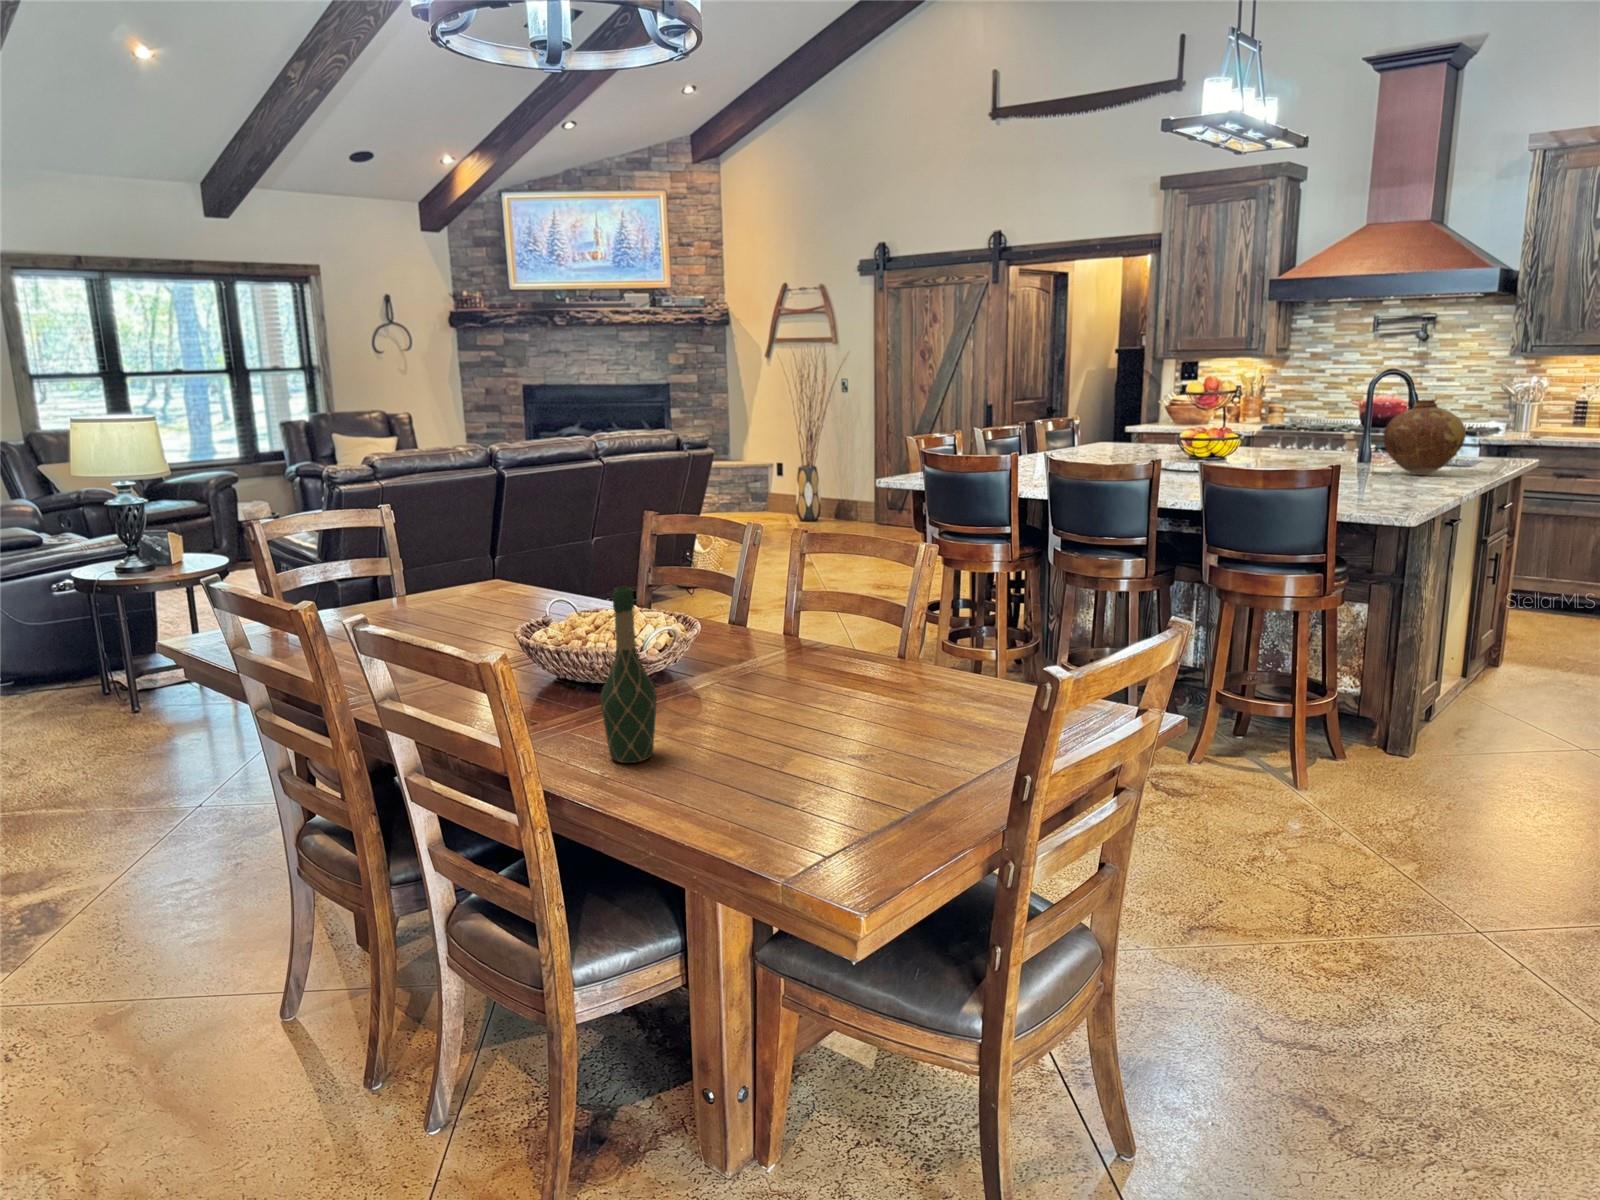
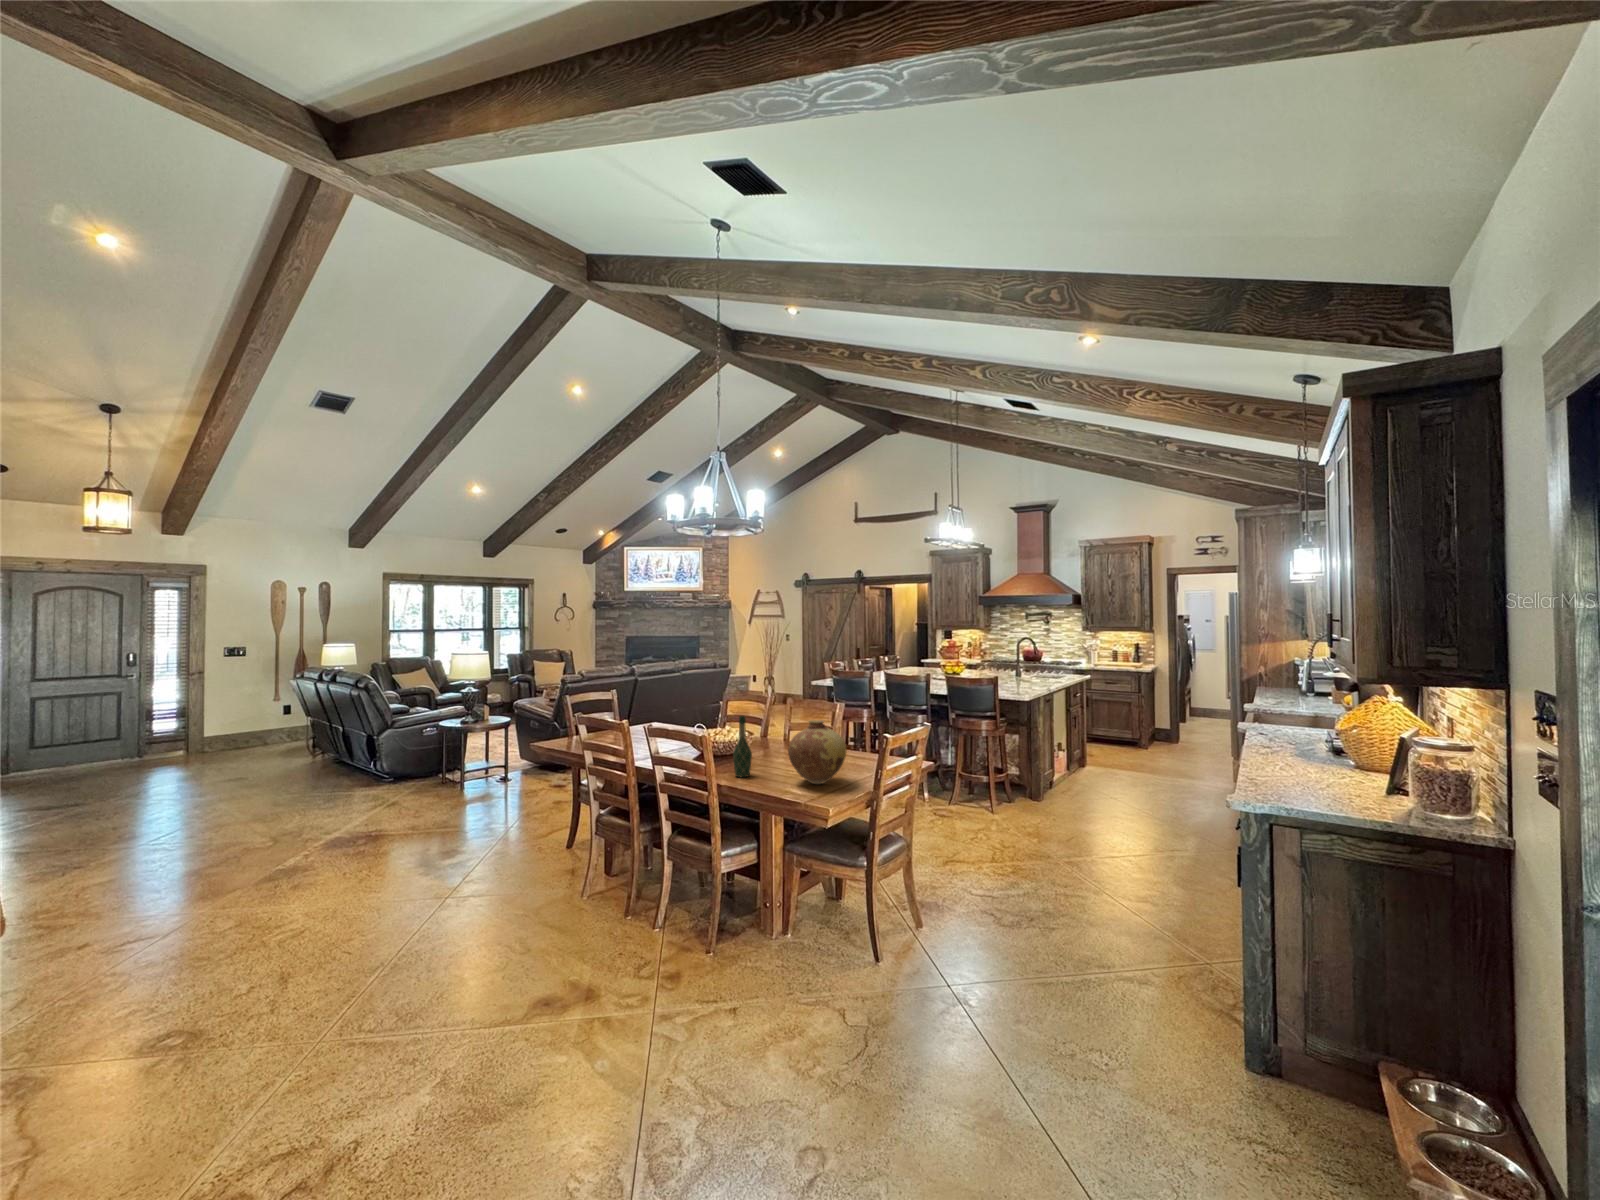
vase: present [1383,399,1466,475] -> present [788,720,846,784]

